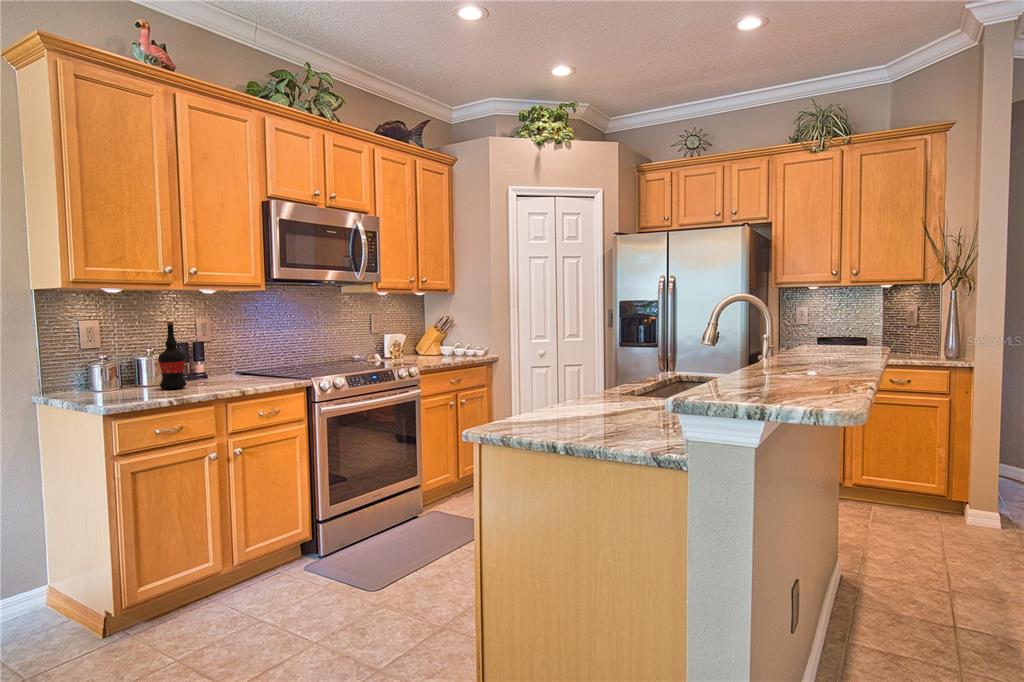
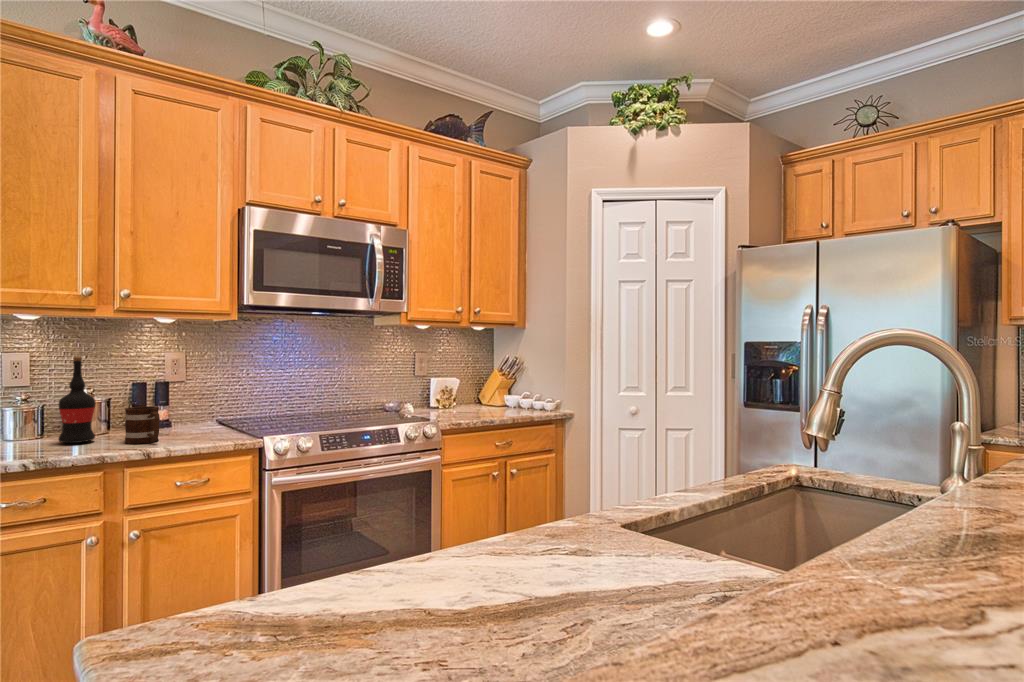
mug: none [209,359,242,387] -> present [125,406,160,444]

